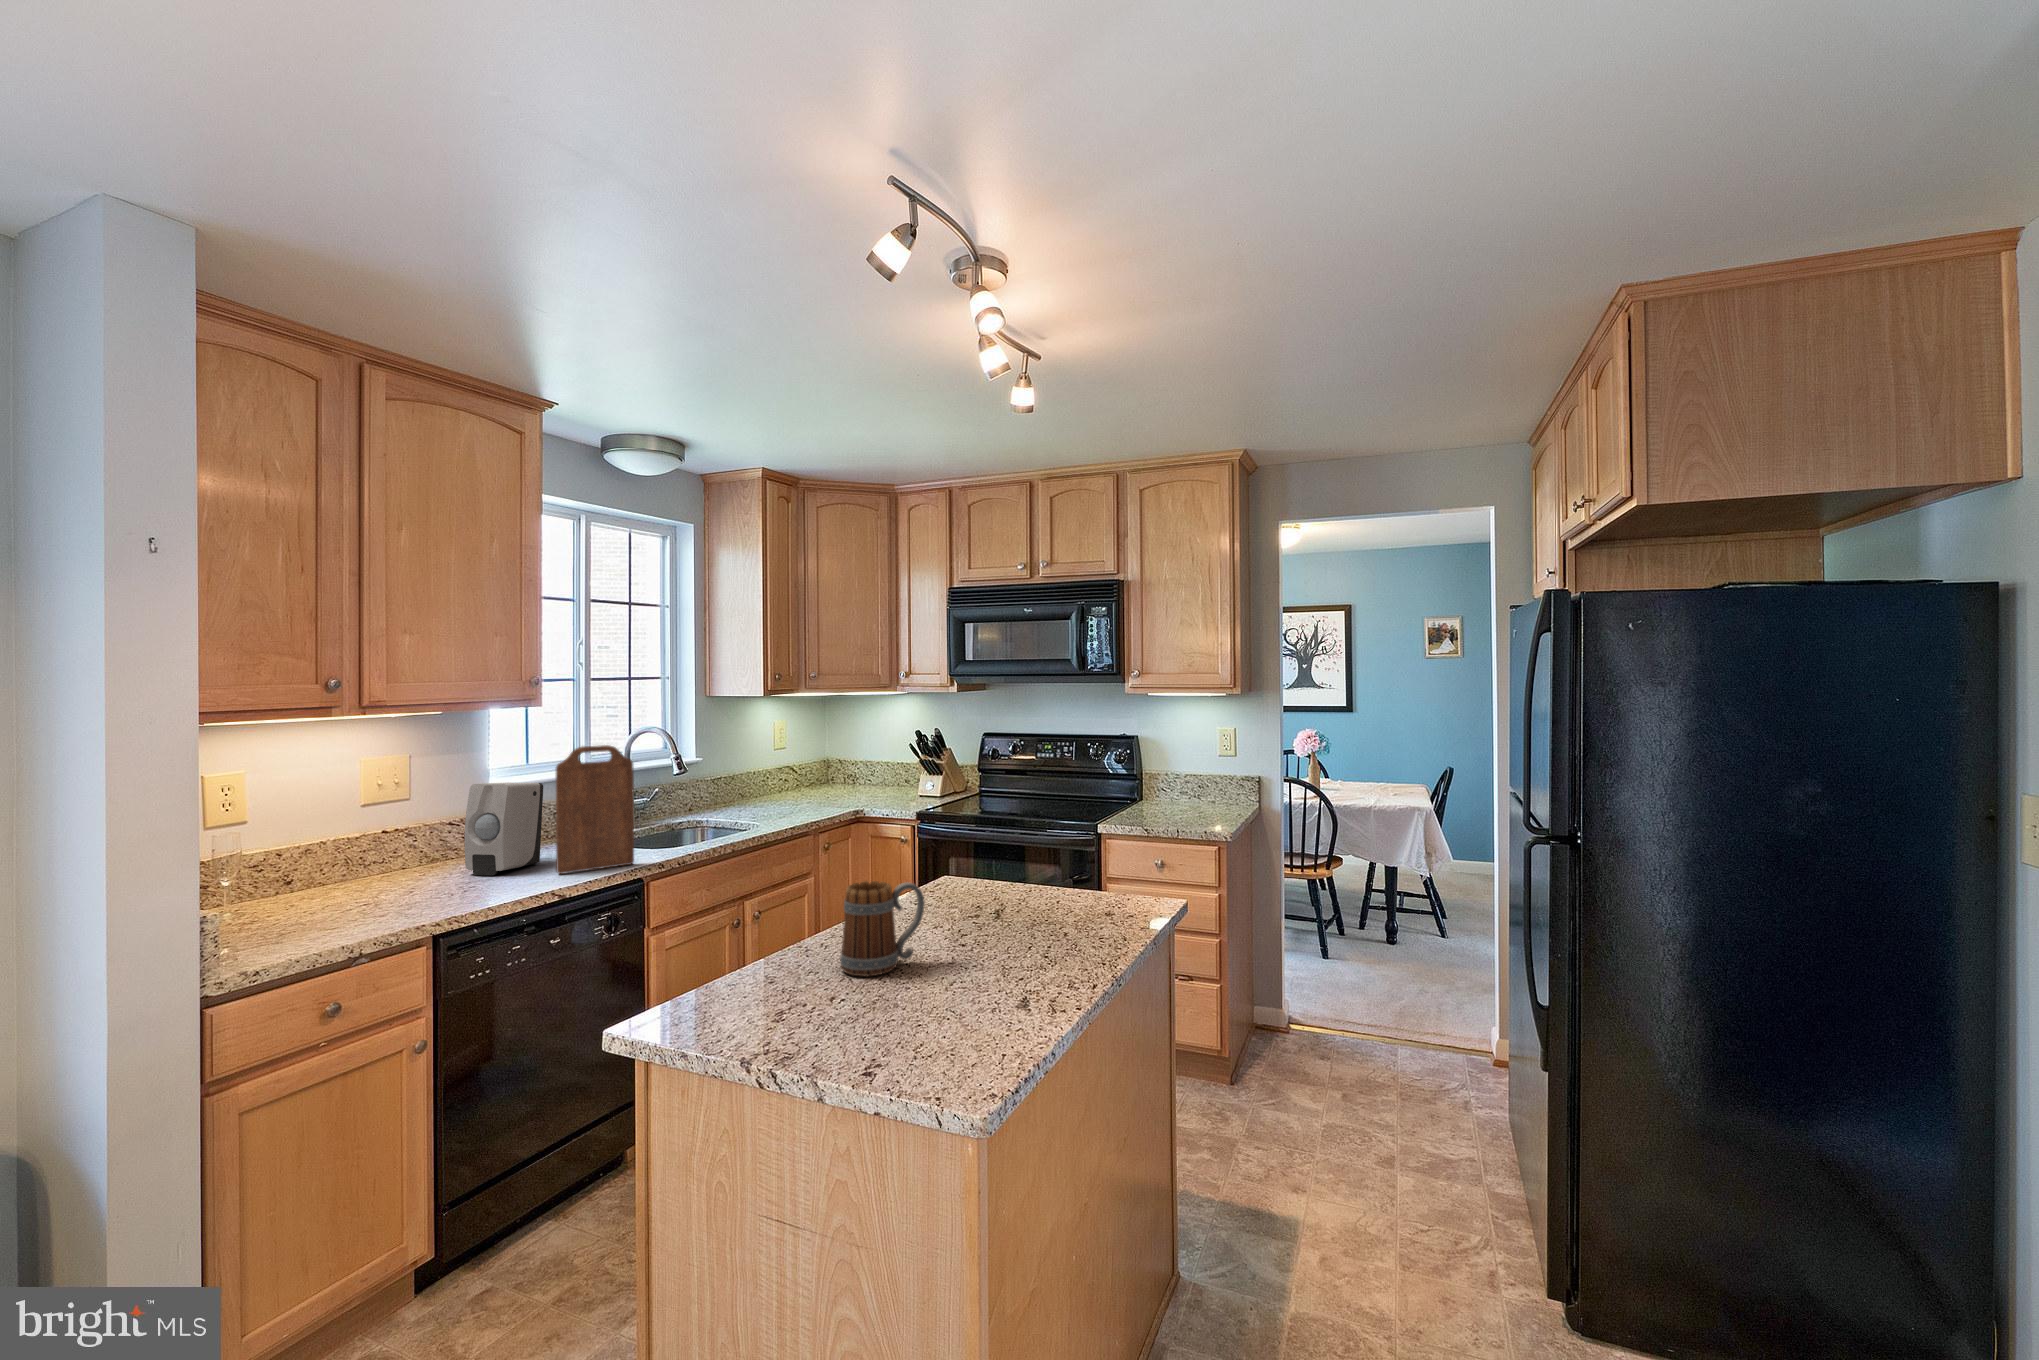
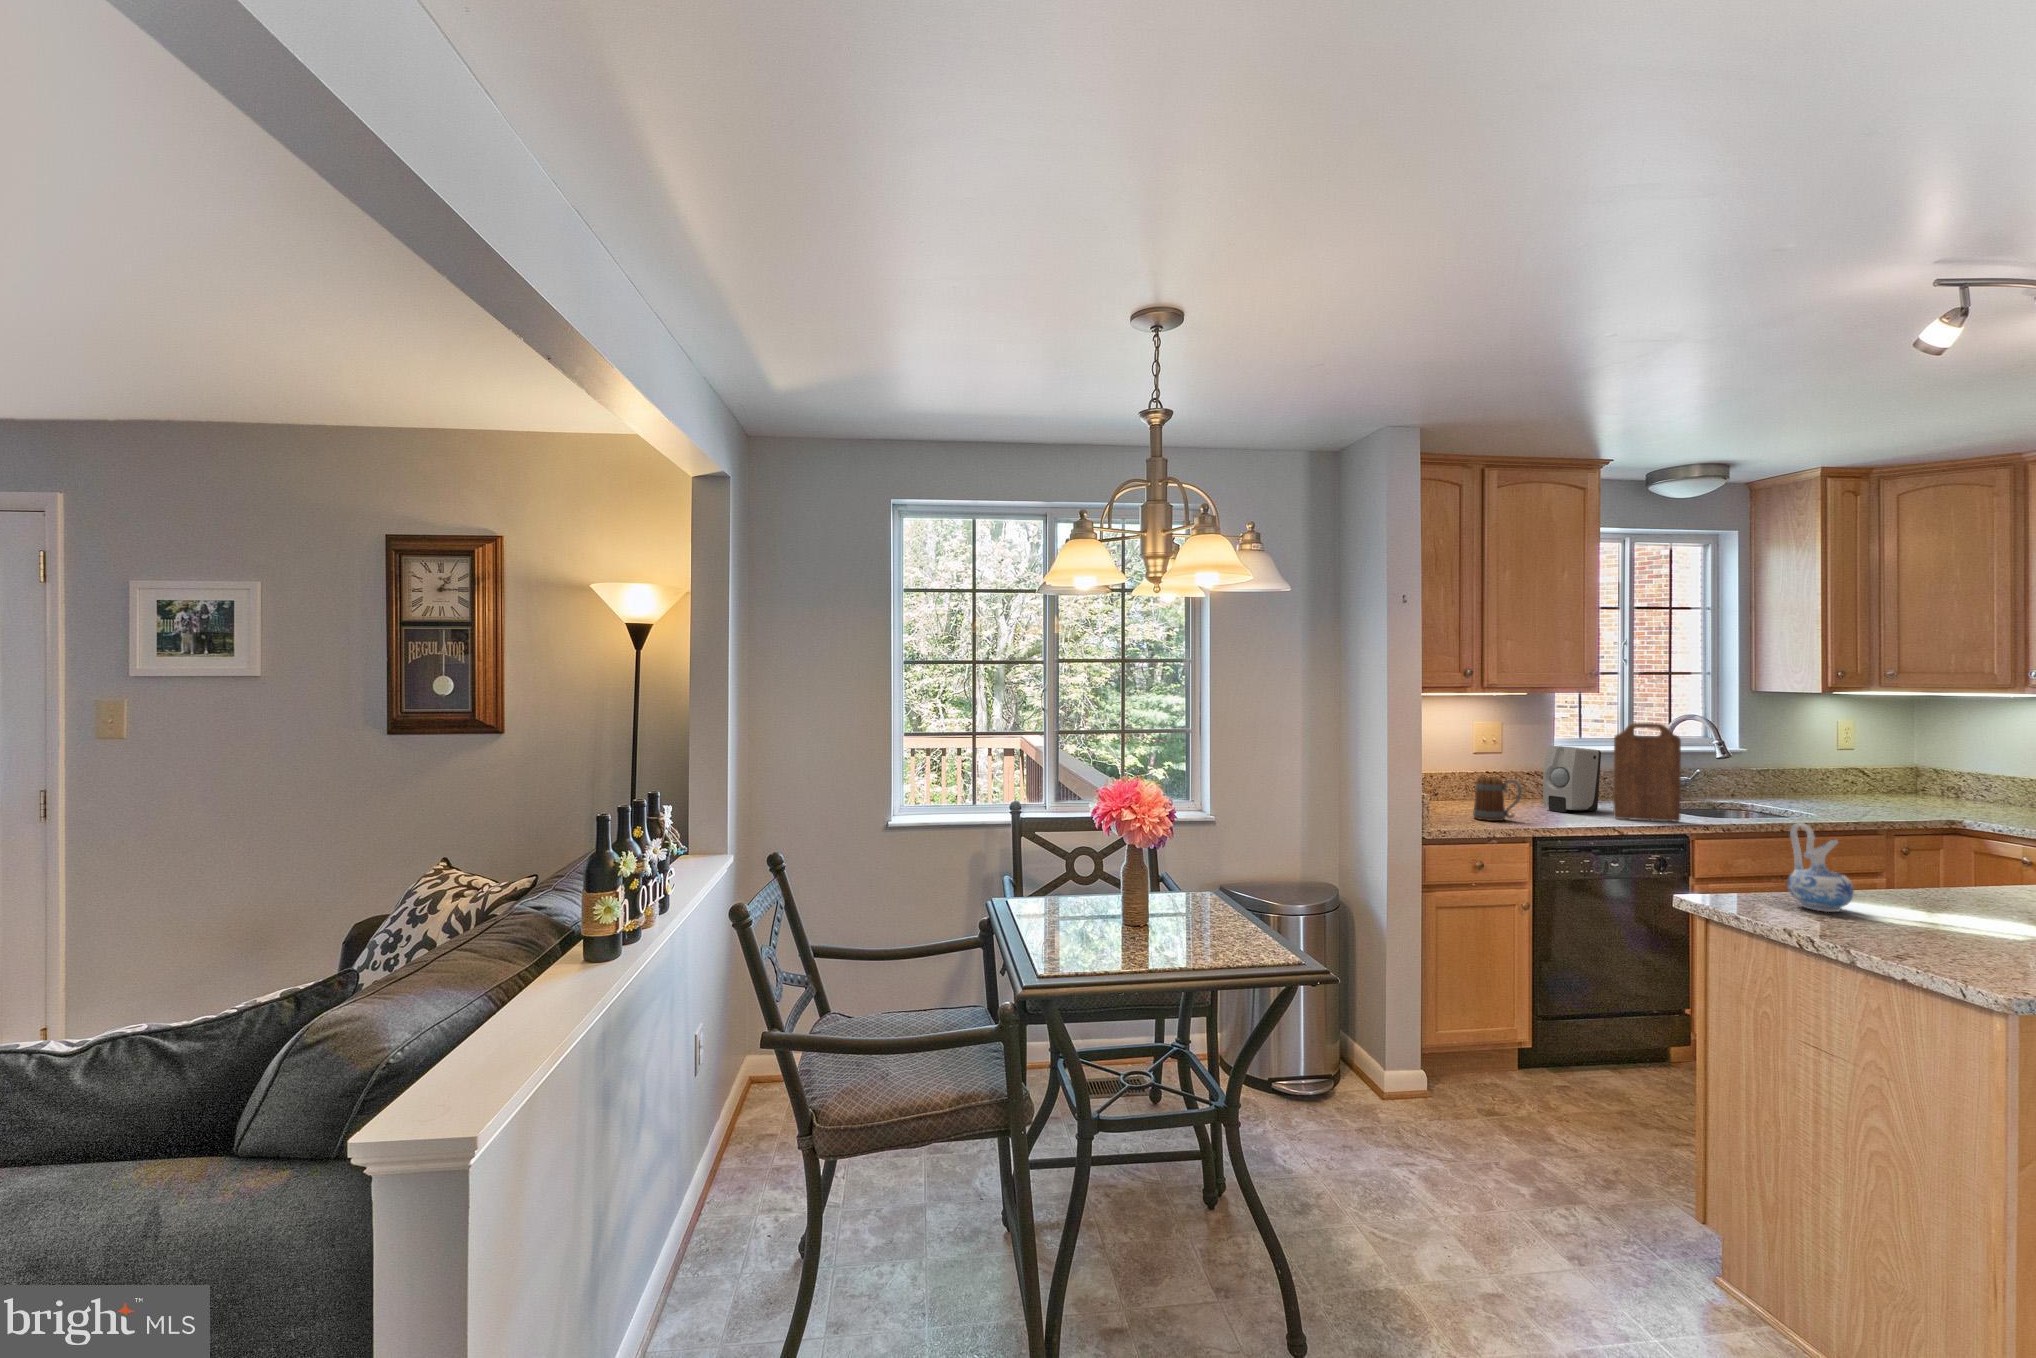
mug: present [840,881,925,976] -> present [1473,777,1522,821]
ceramic pitcher: none [745,905,817,1030] -> present [1787,823,1854,912]

